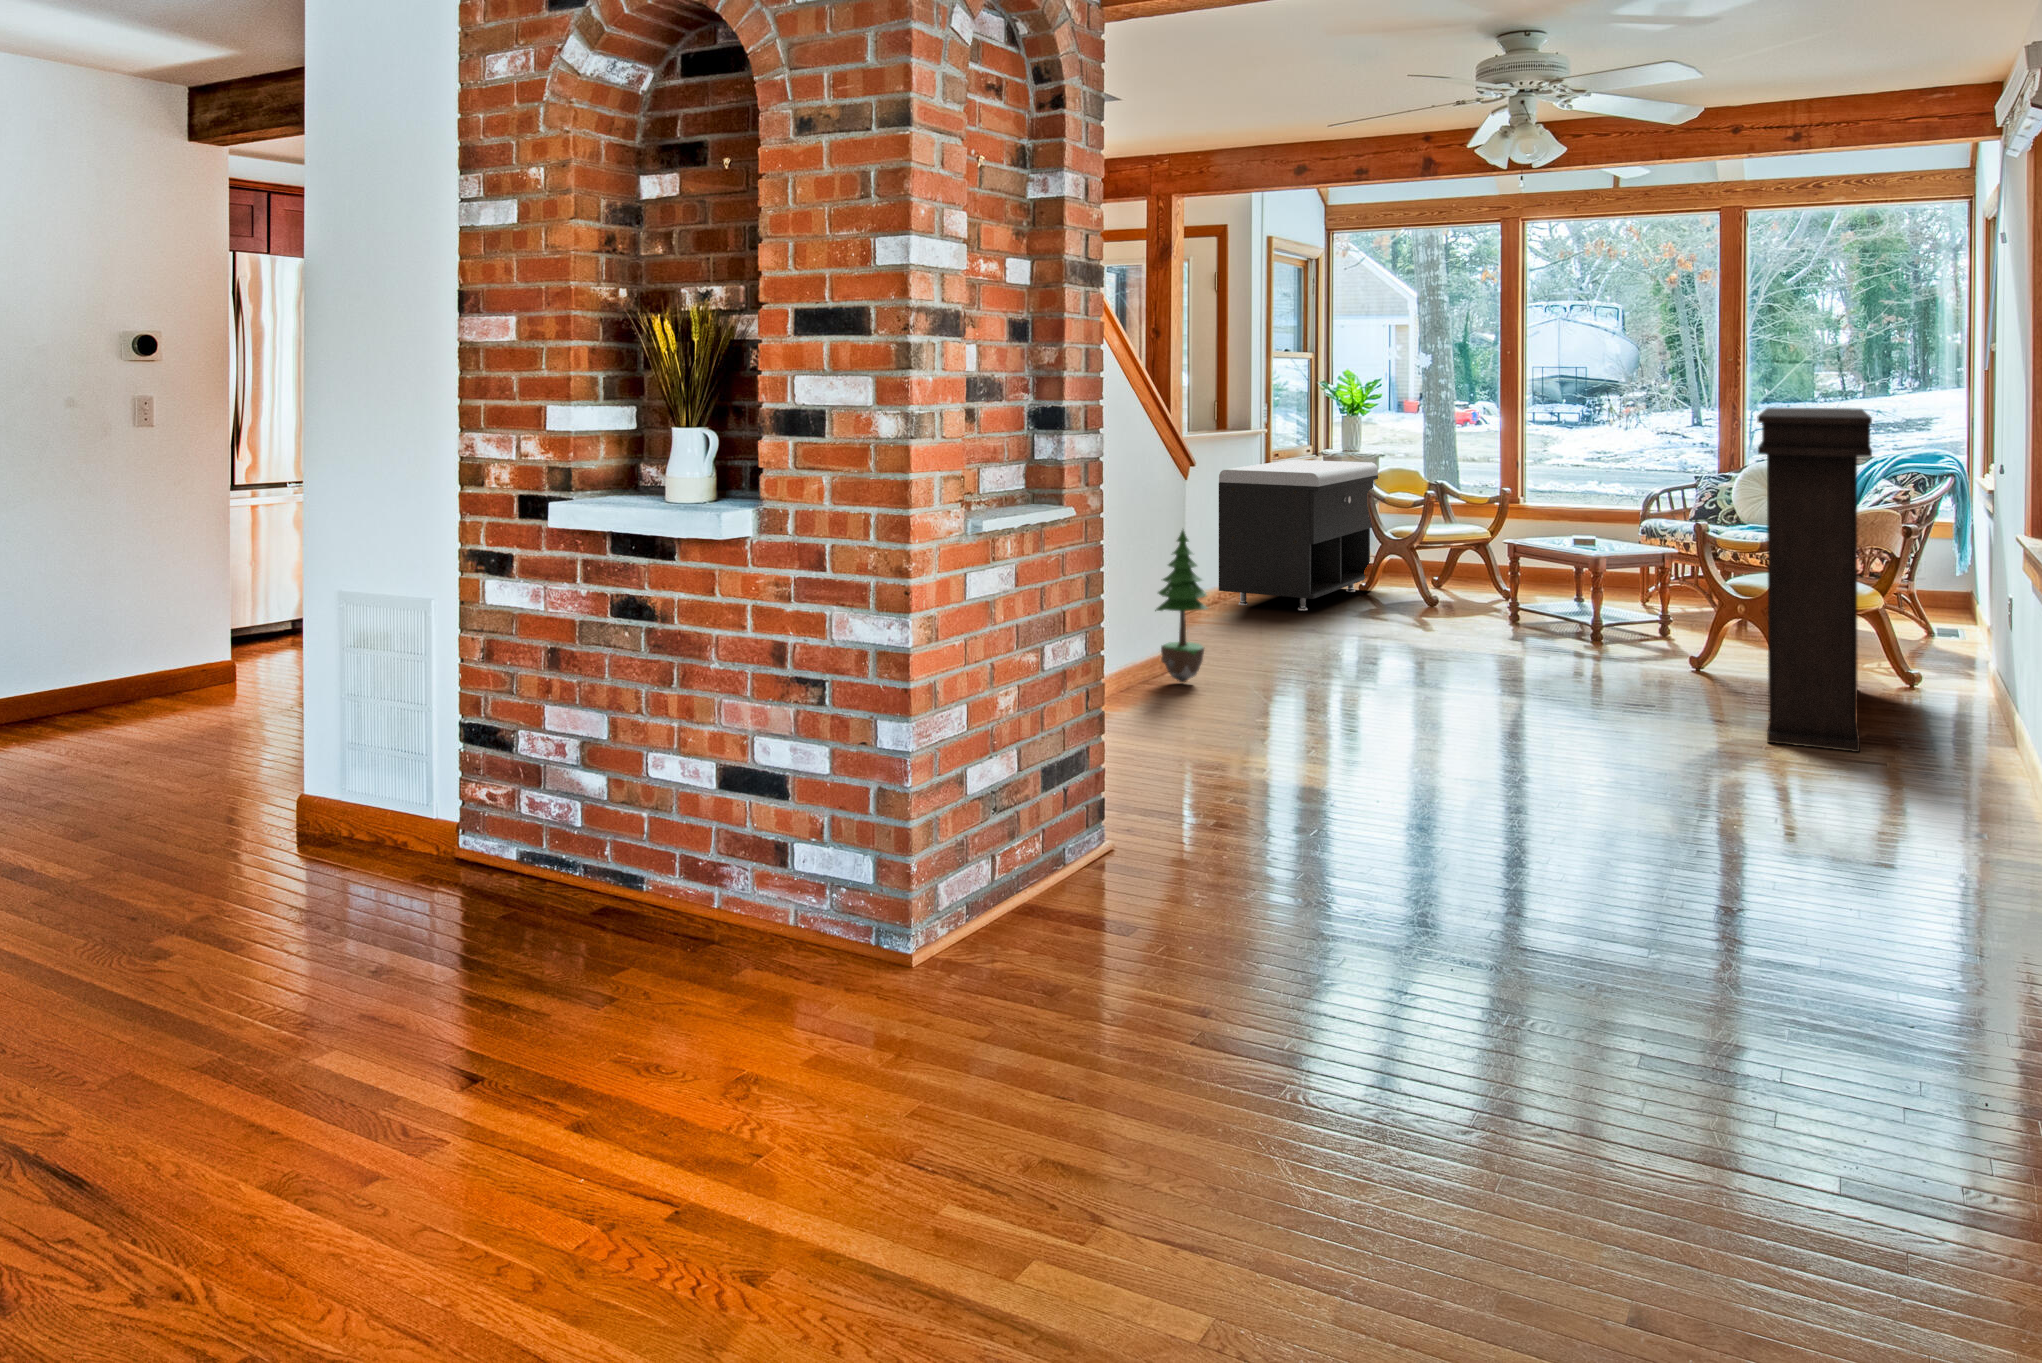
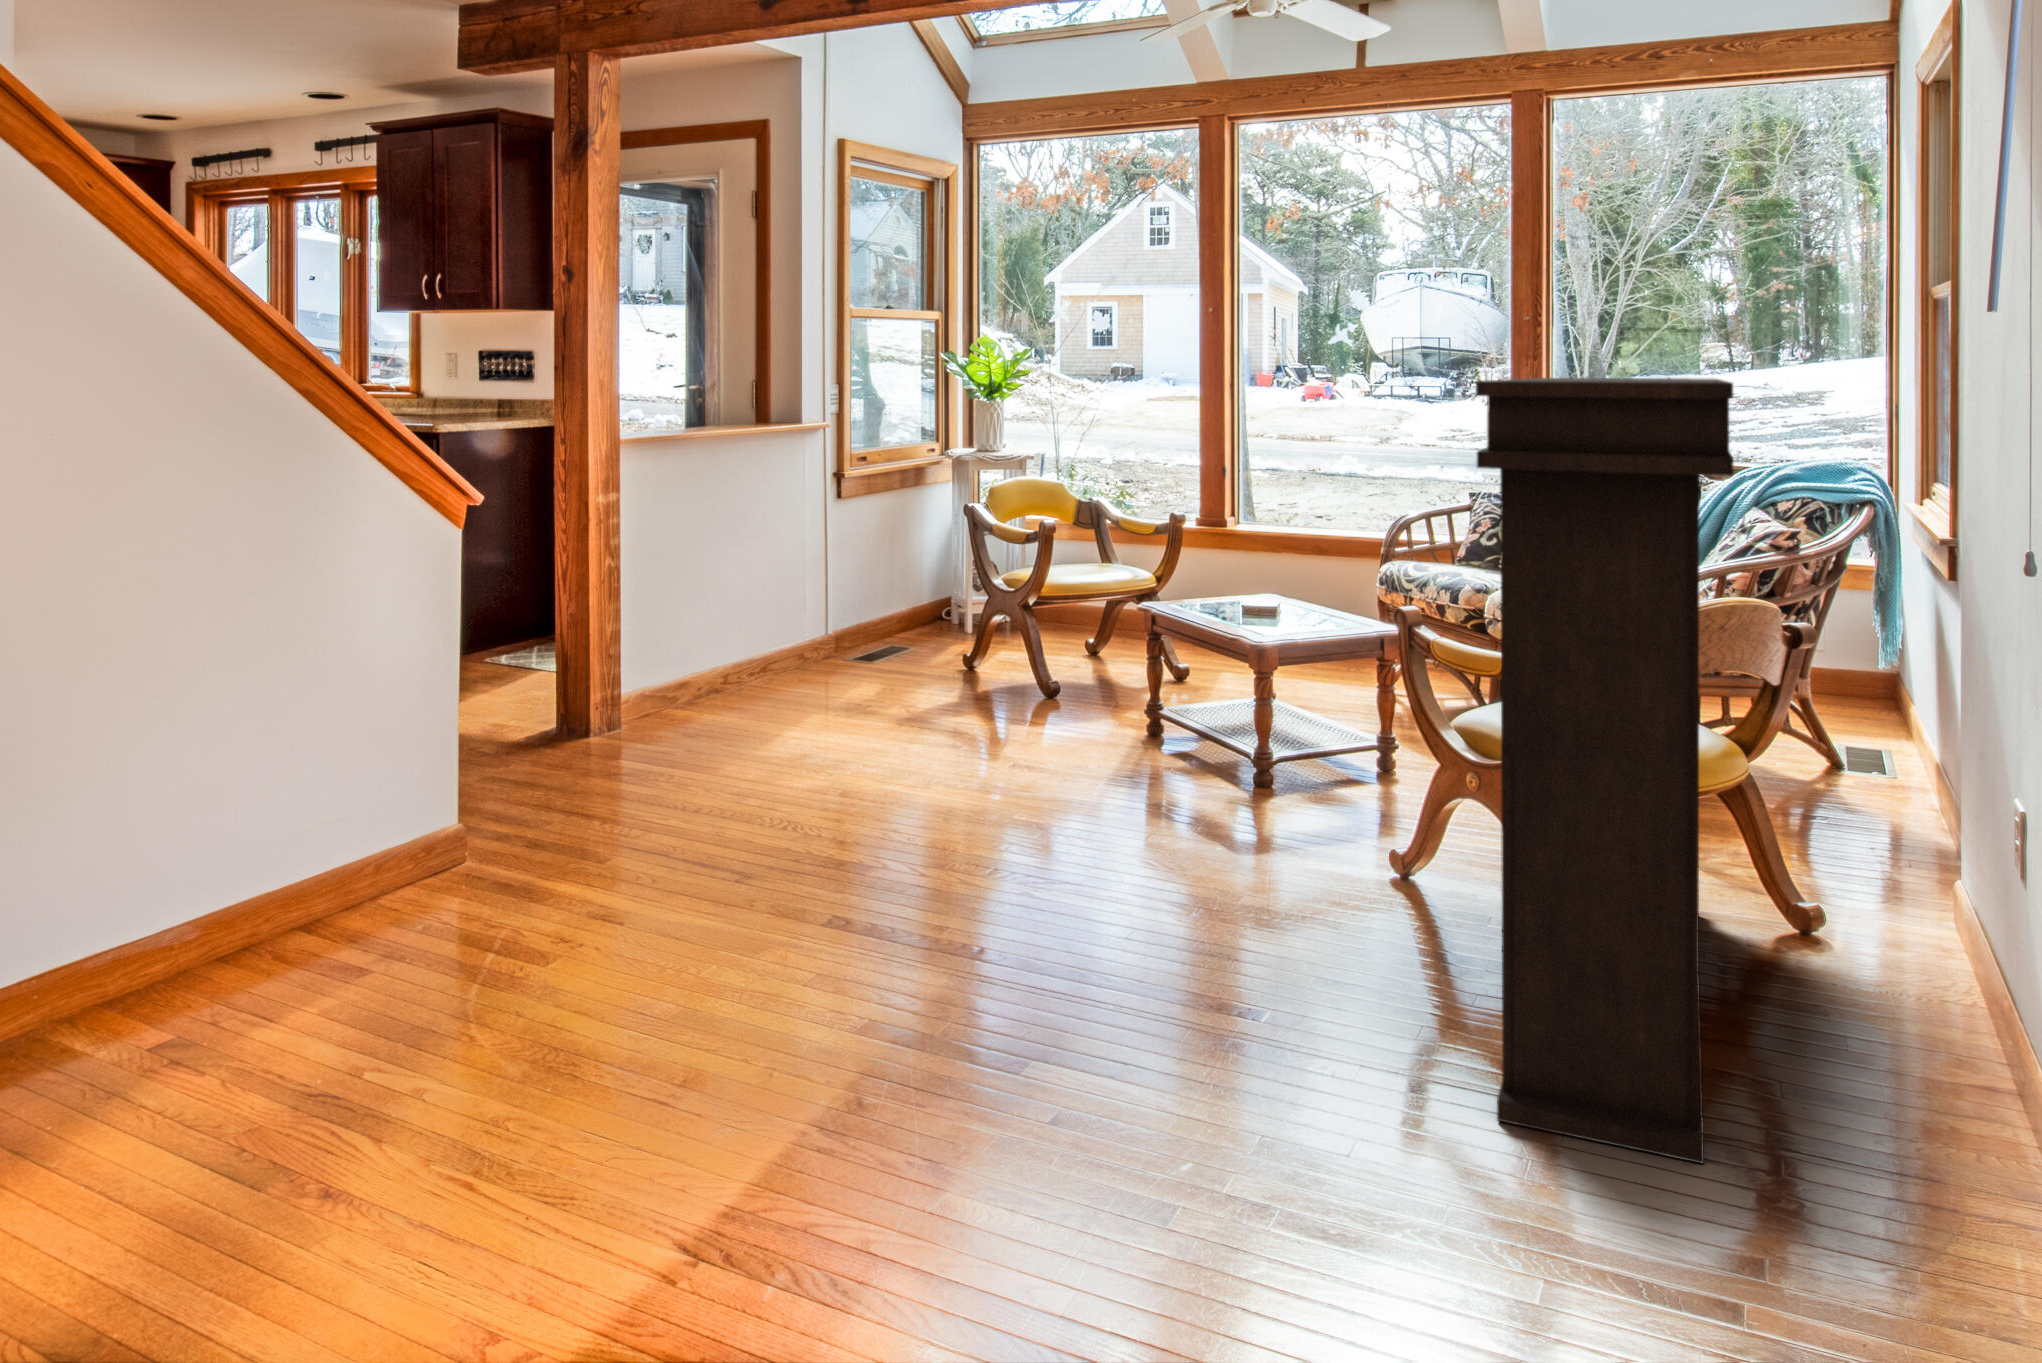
storage bench: present [1219,460,1378,611] -> none [720,469,997,710]
potted tree: present [1155,530,1207,683] -> none [374,604,486,902]

